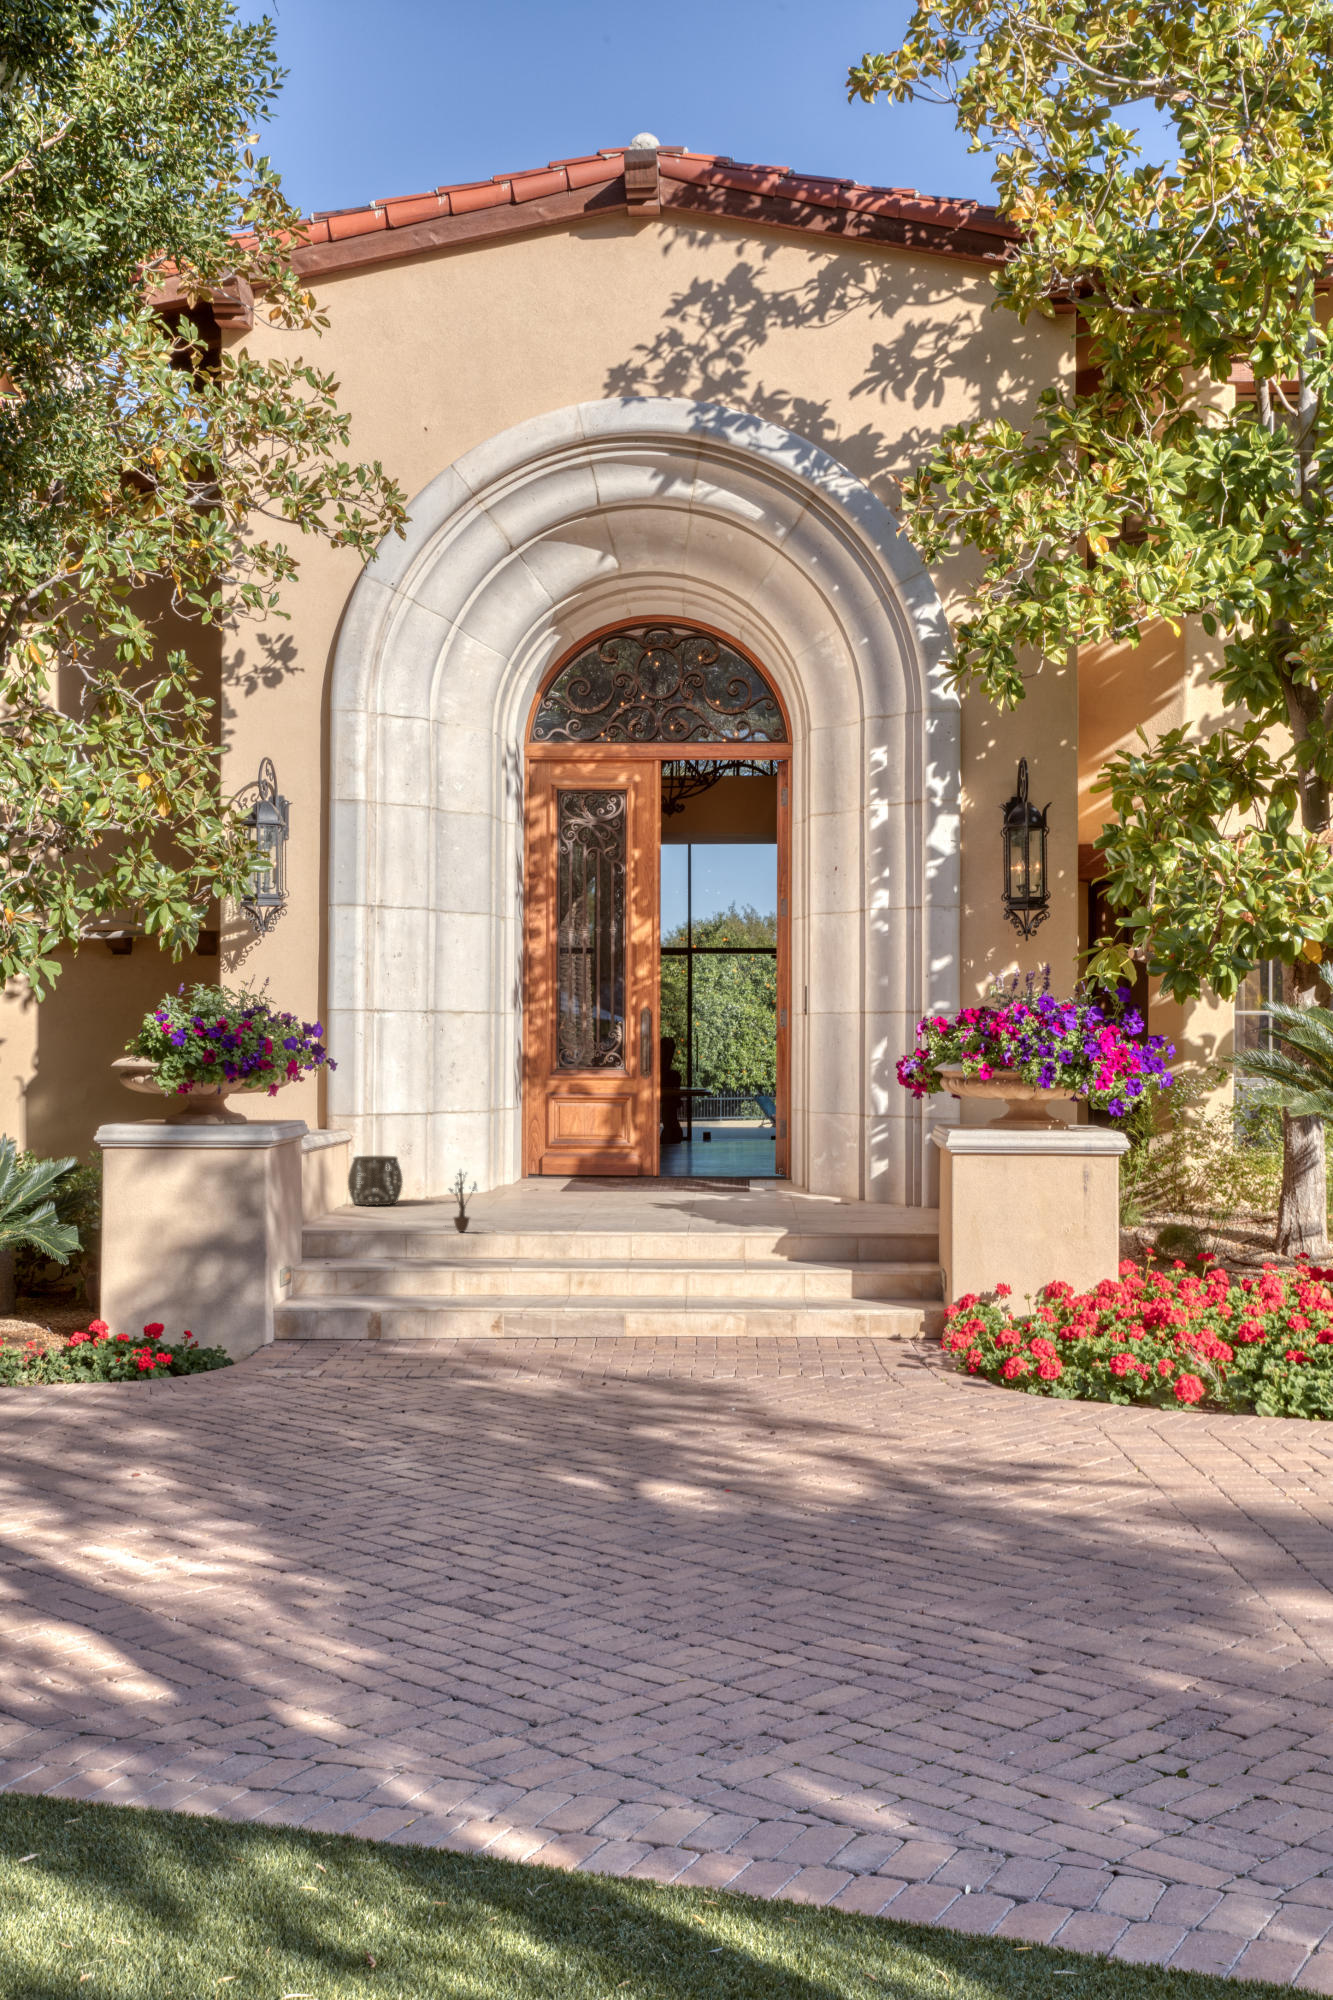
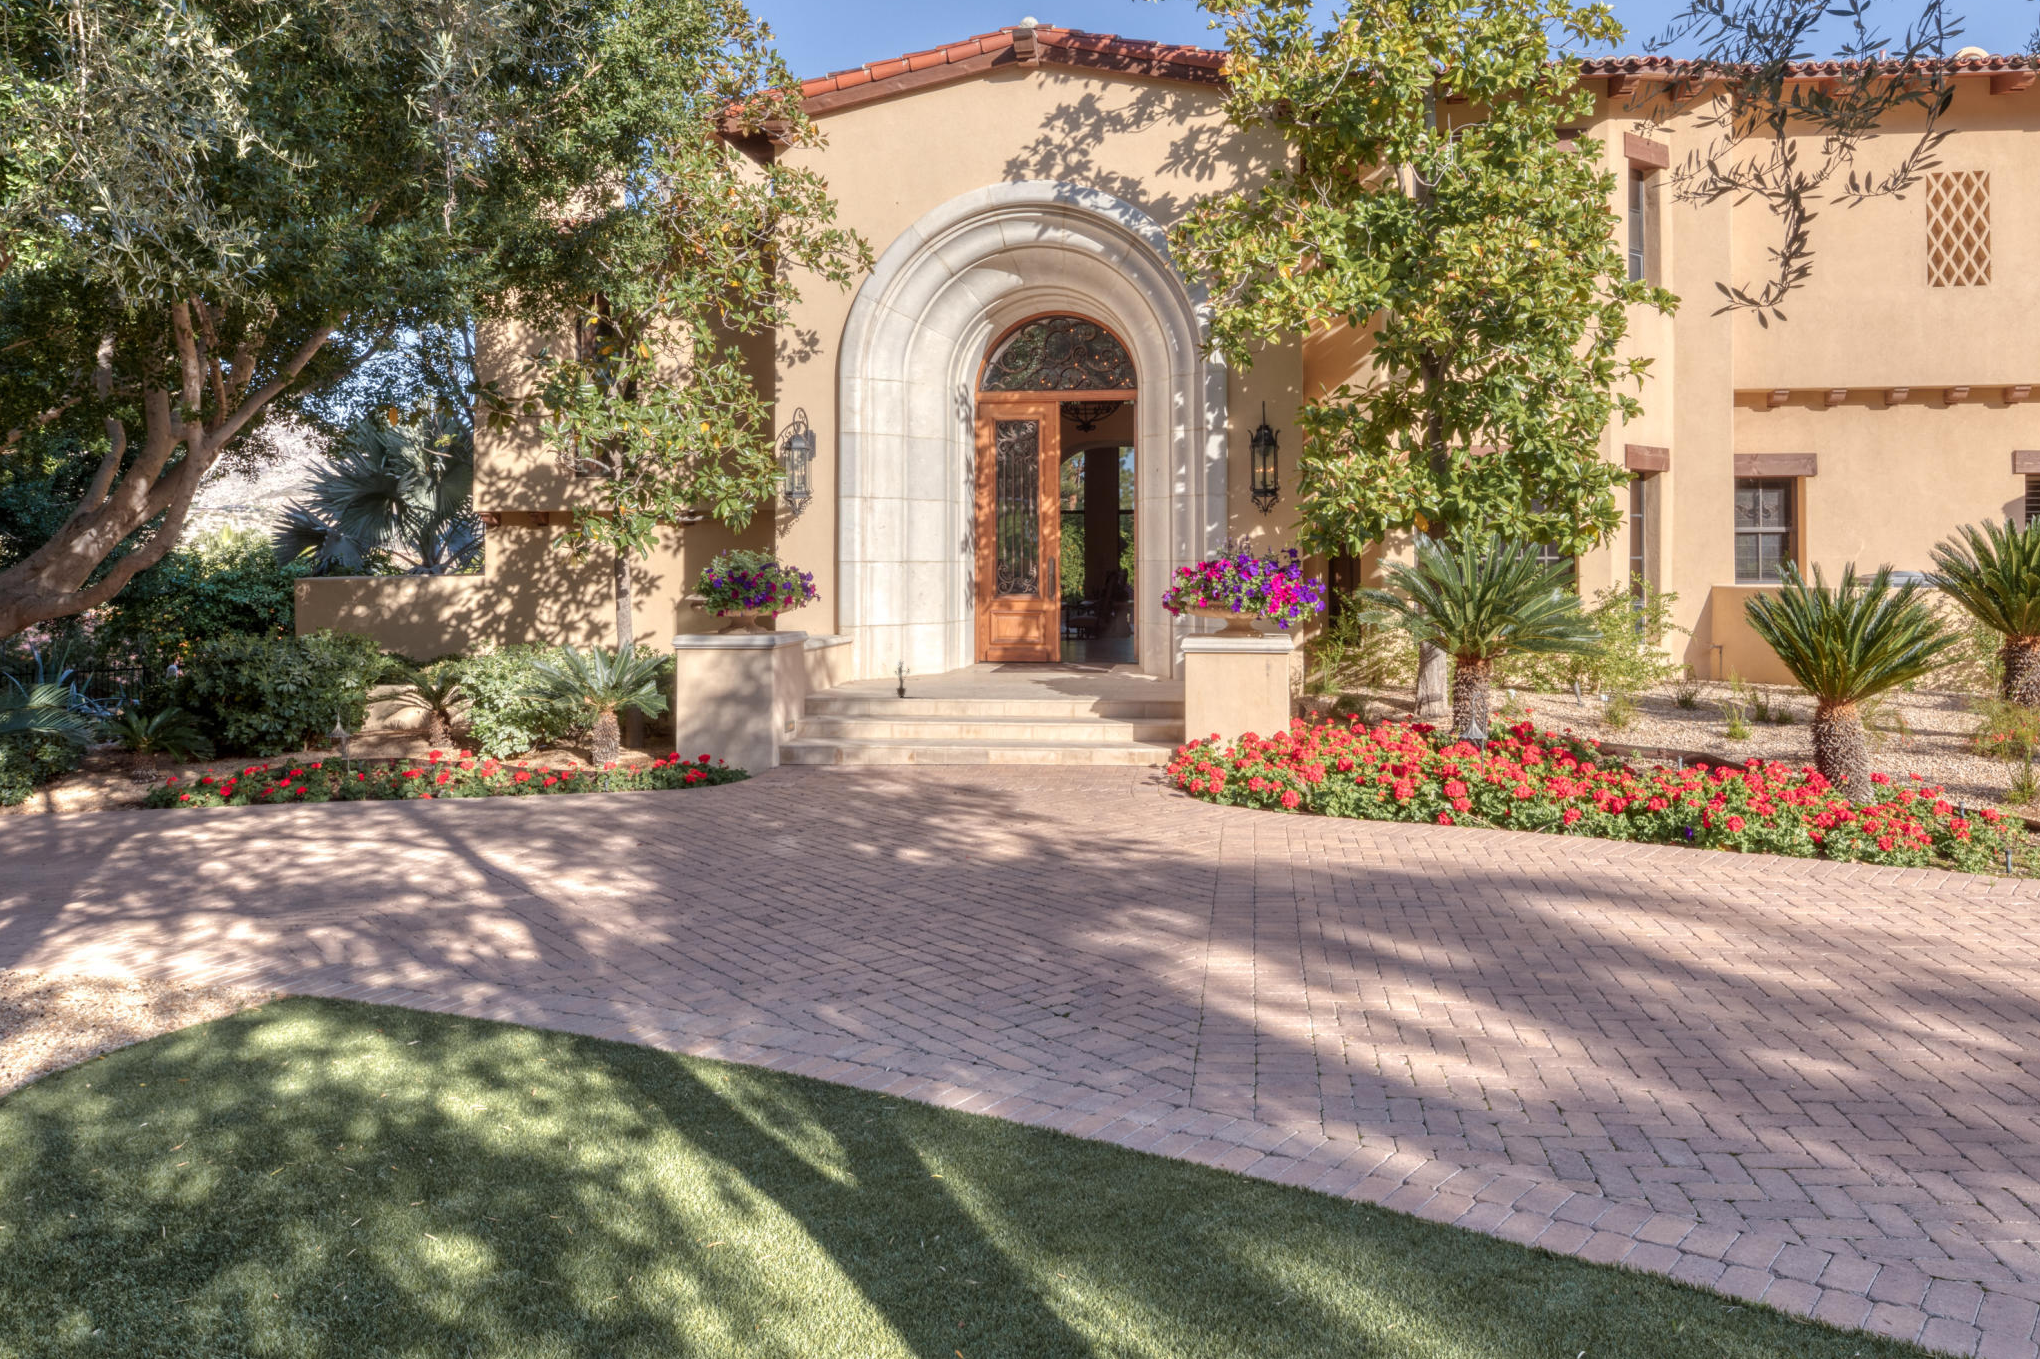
woven basket: present [348,1156,403,1205] -> none [850,649,883,679]

